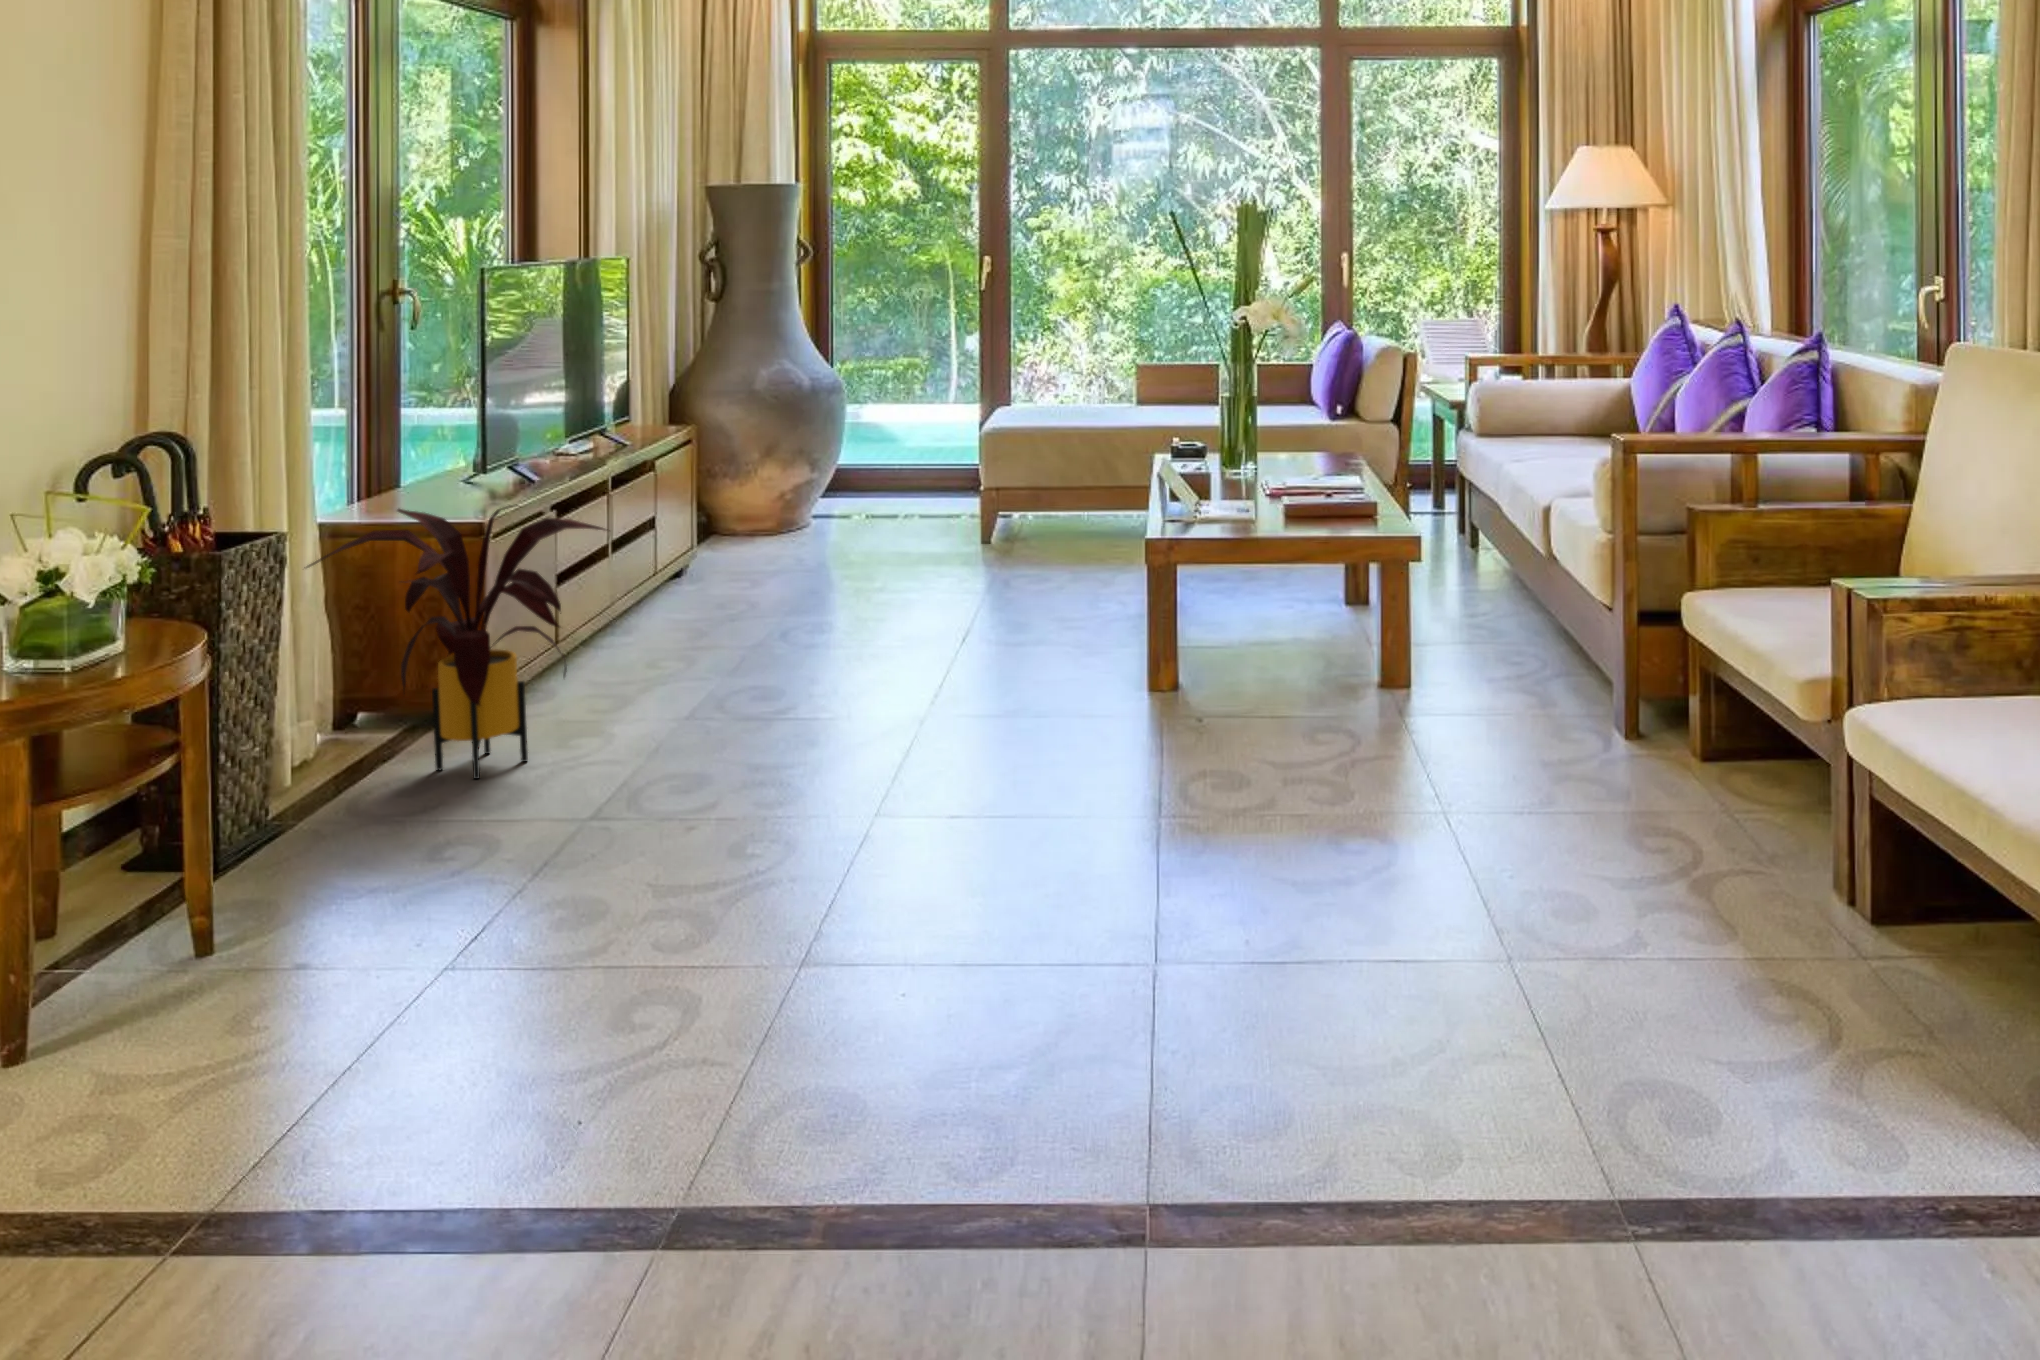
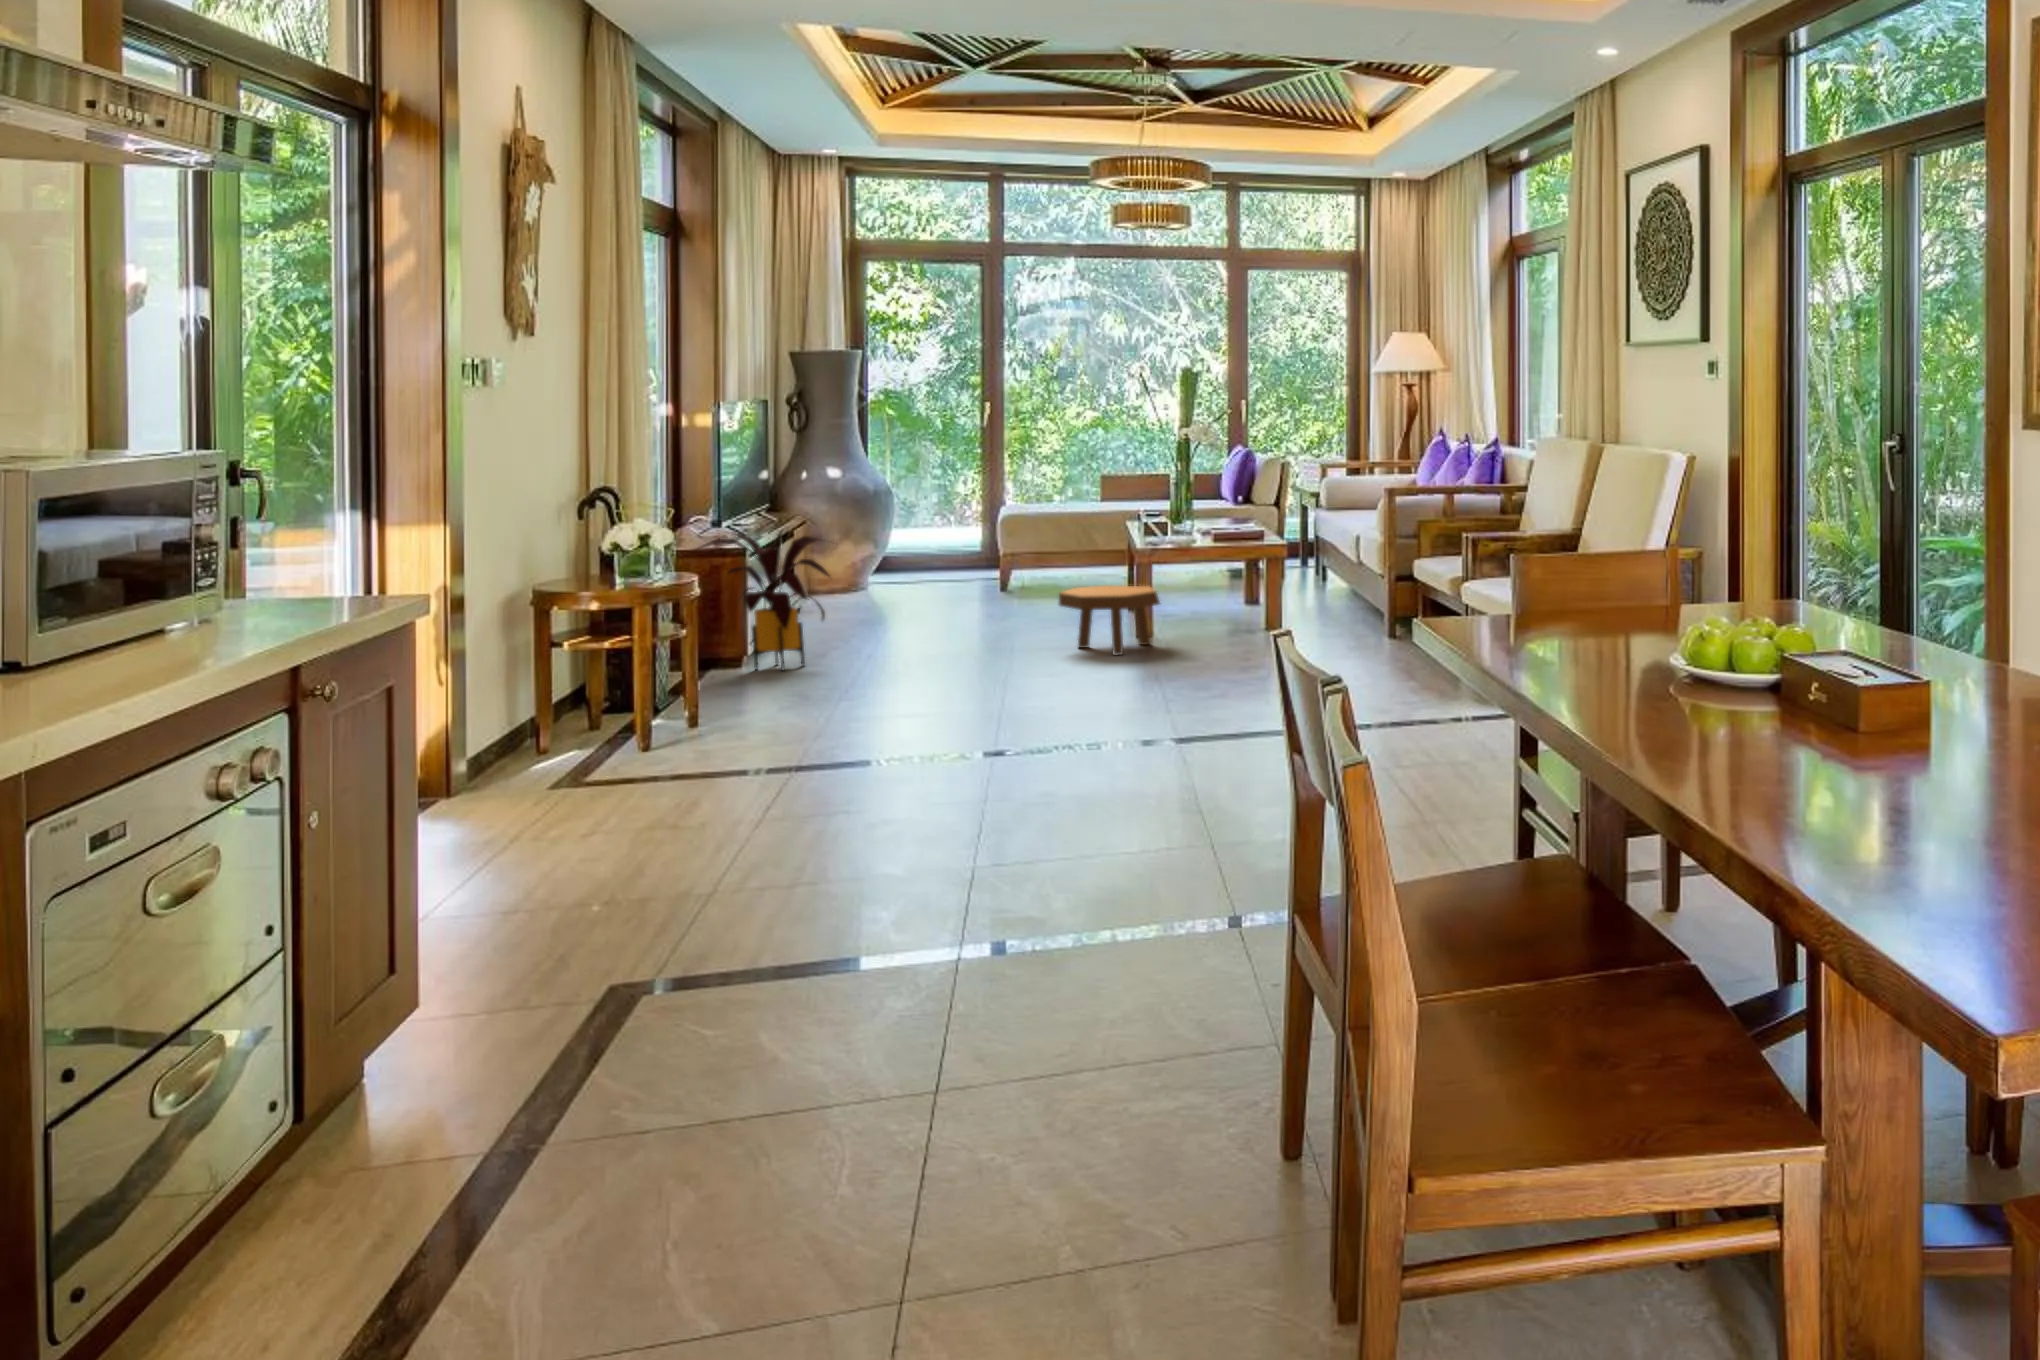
footstool: none [984,607,1172,768] -> present [1059,585,1160,655]

